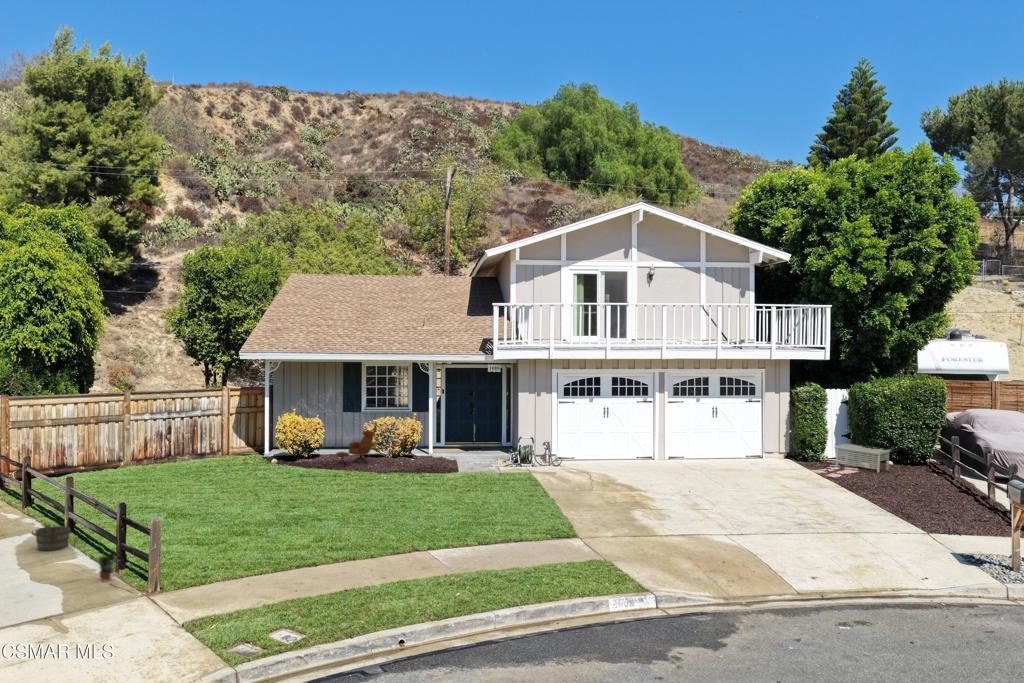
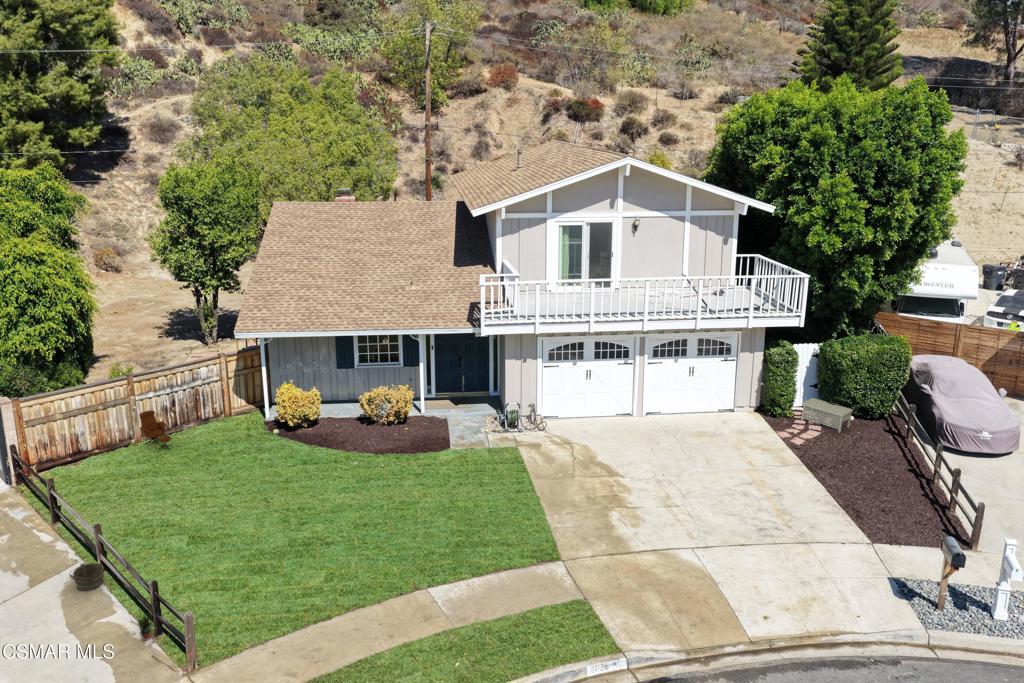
lounge chair: present [336,430,374,463] -> present [139,410,171,448]

